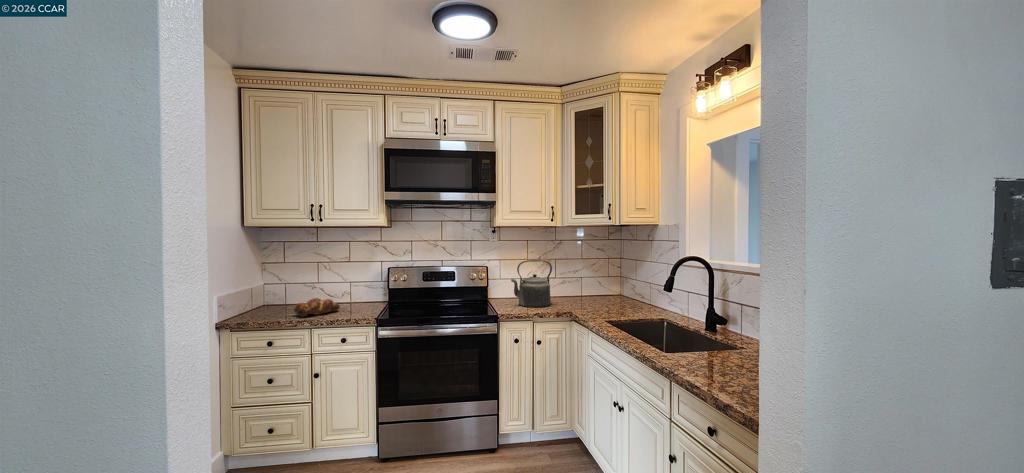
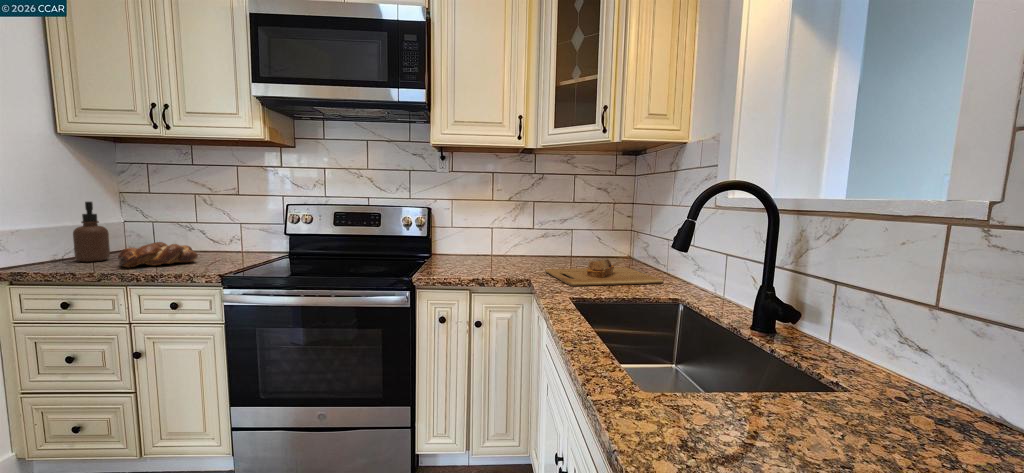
kettle: present [511,260,552,307] -> none [452,200,518,272]
soap dispenser: none [255,272,276,314] -> present [73,202,110,262]
cutting board: none [573,295,648,313] -> present [545,259,663,286]

